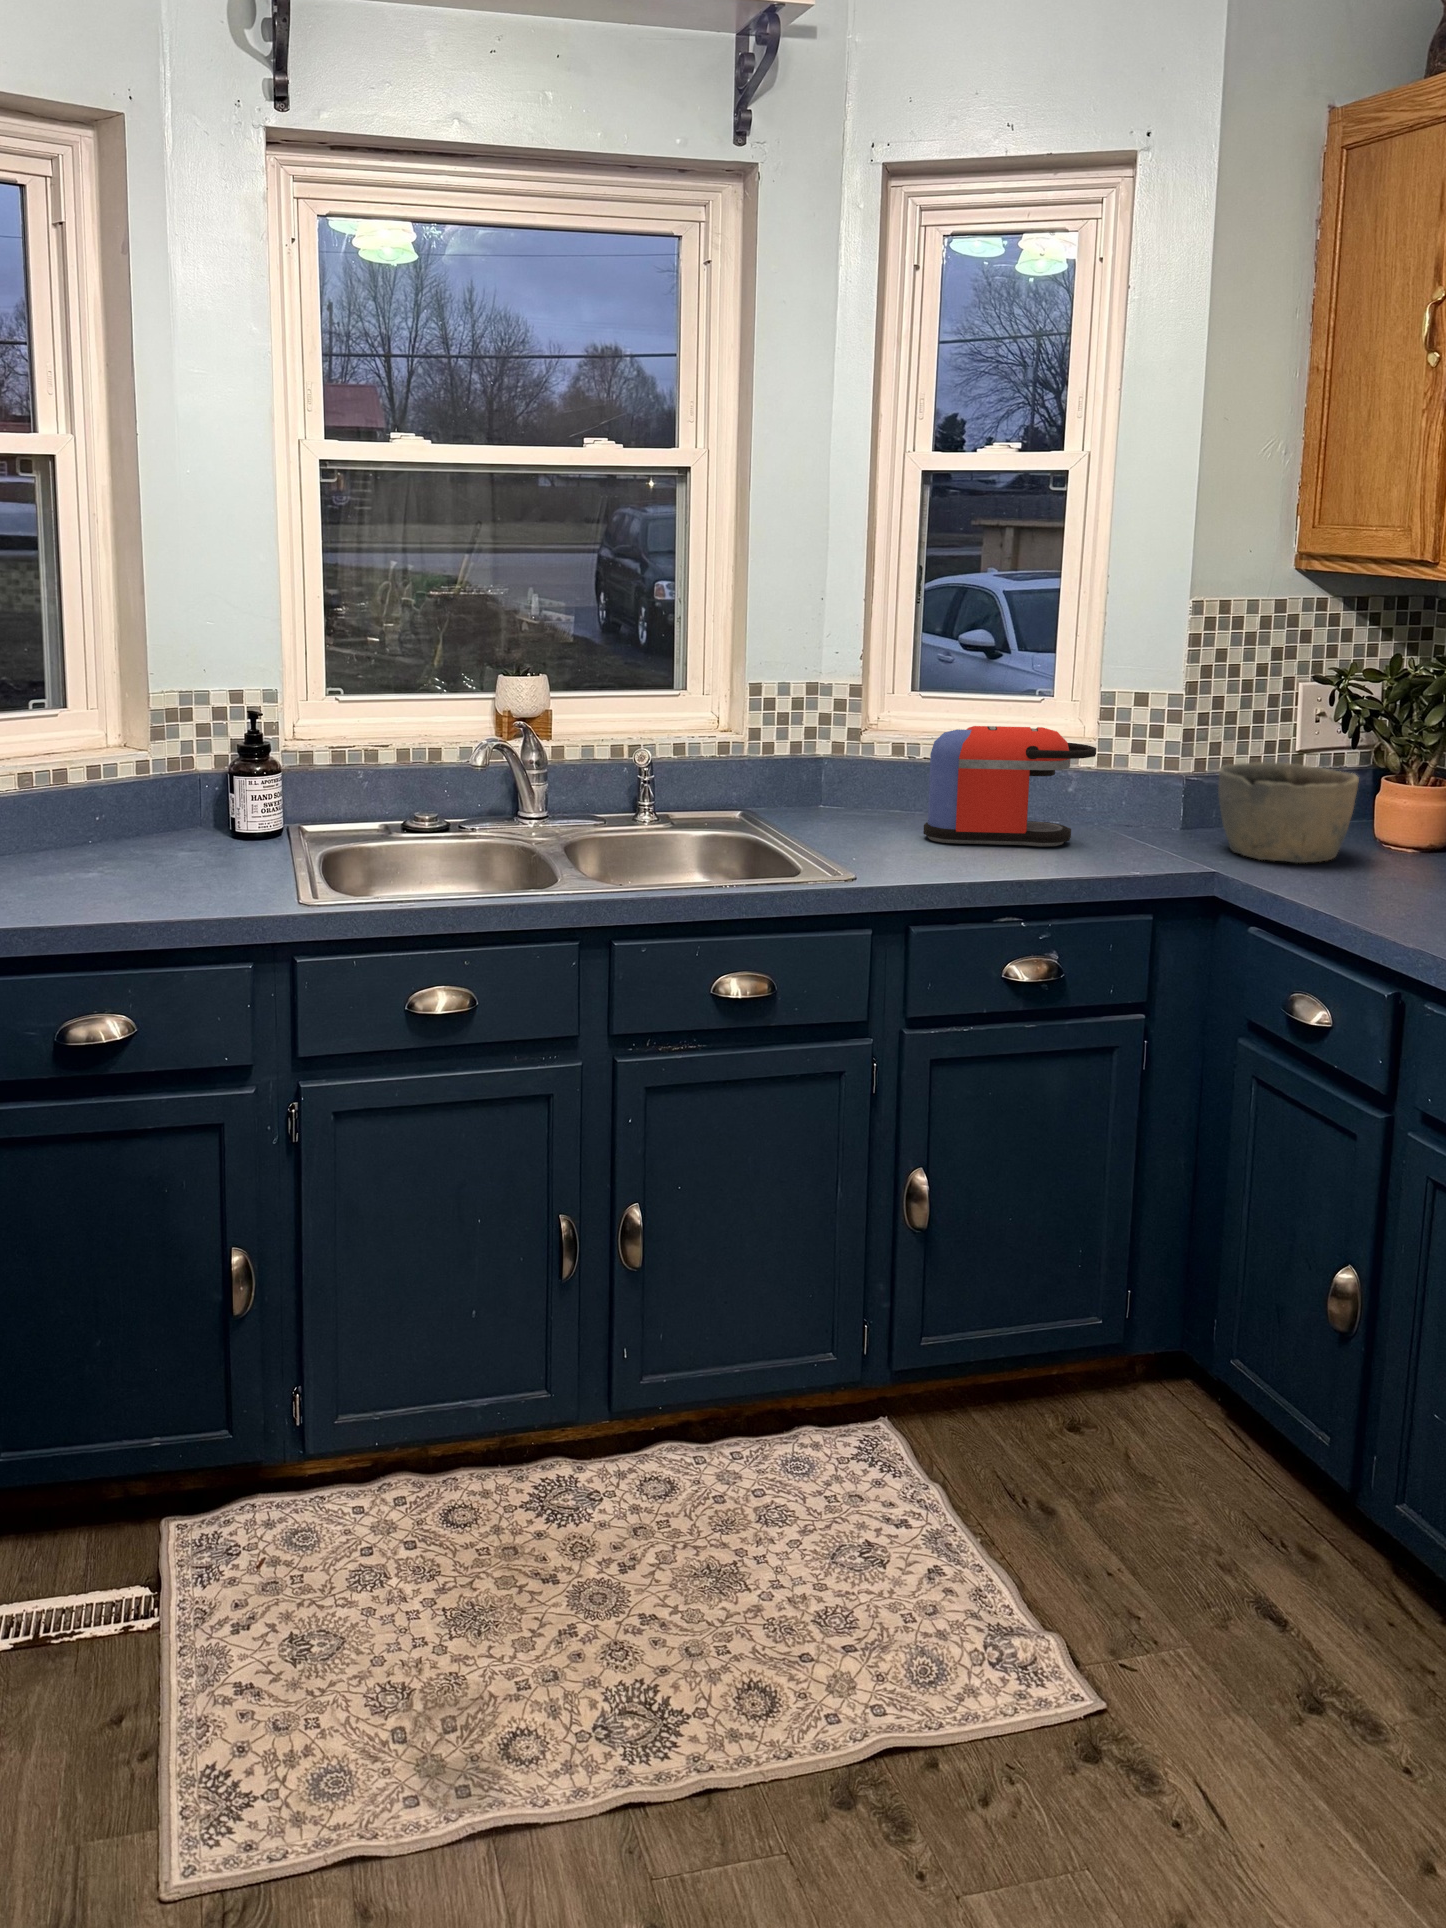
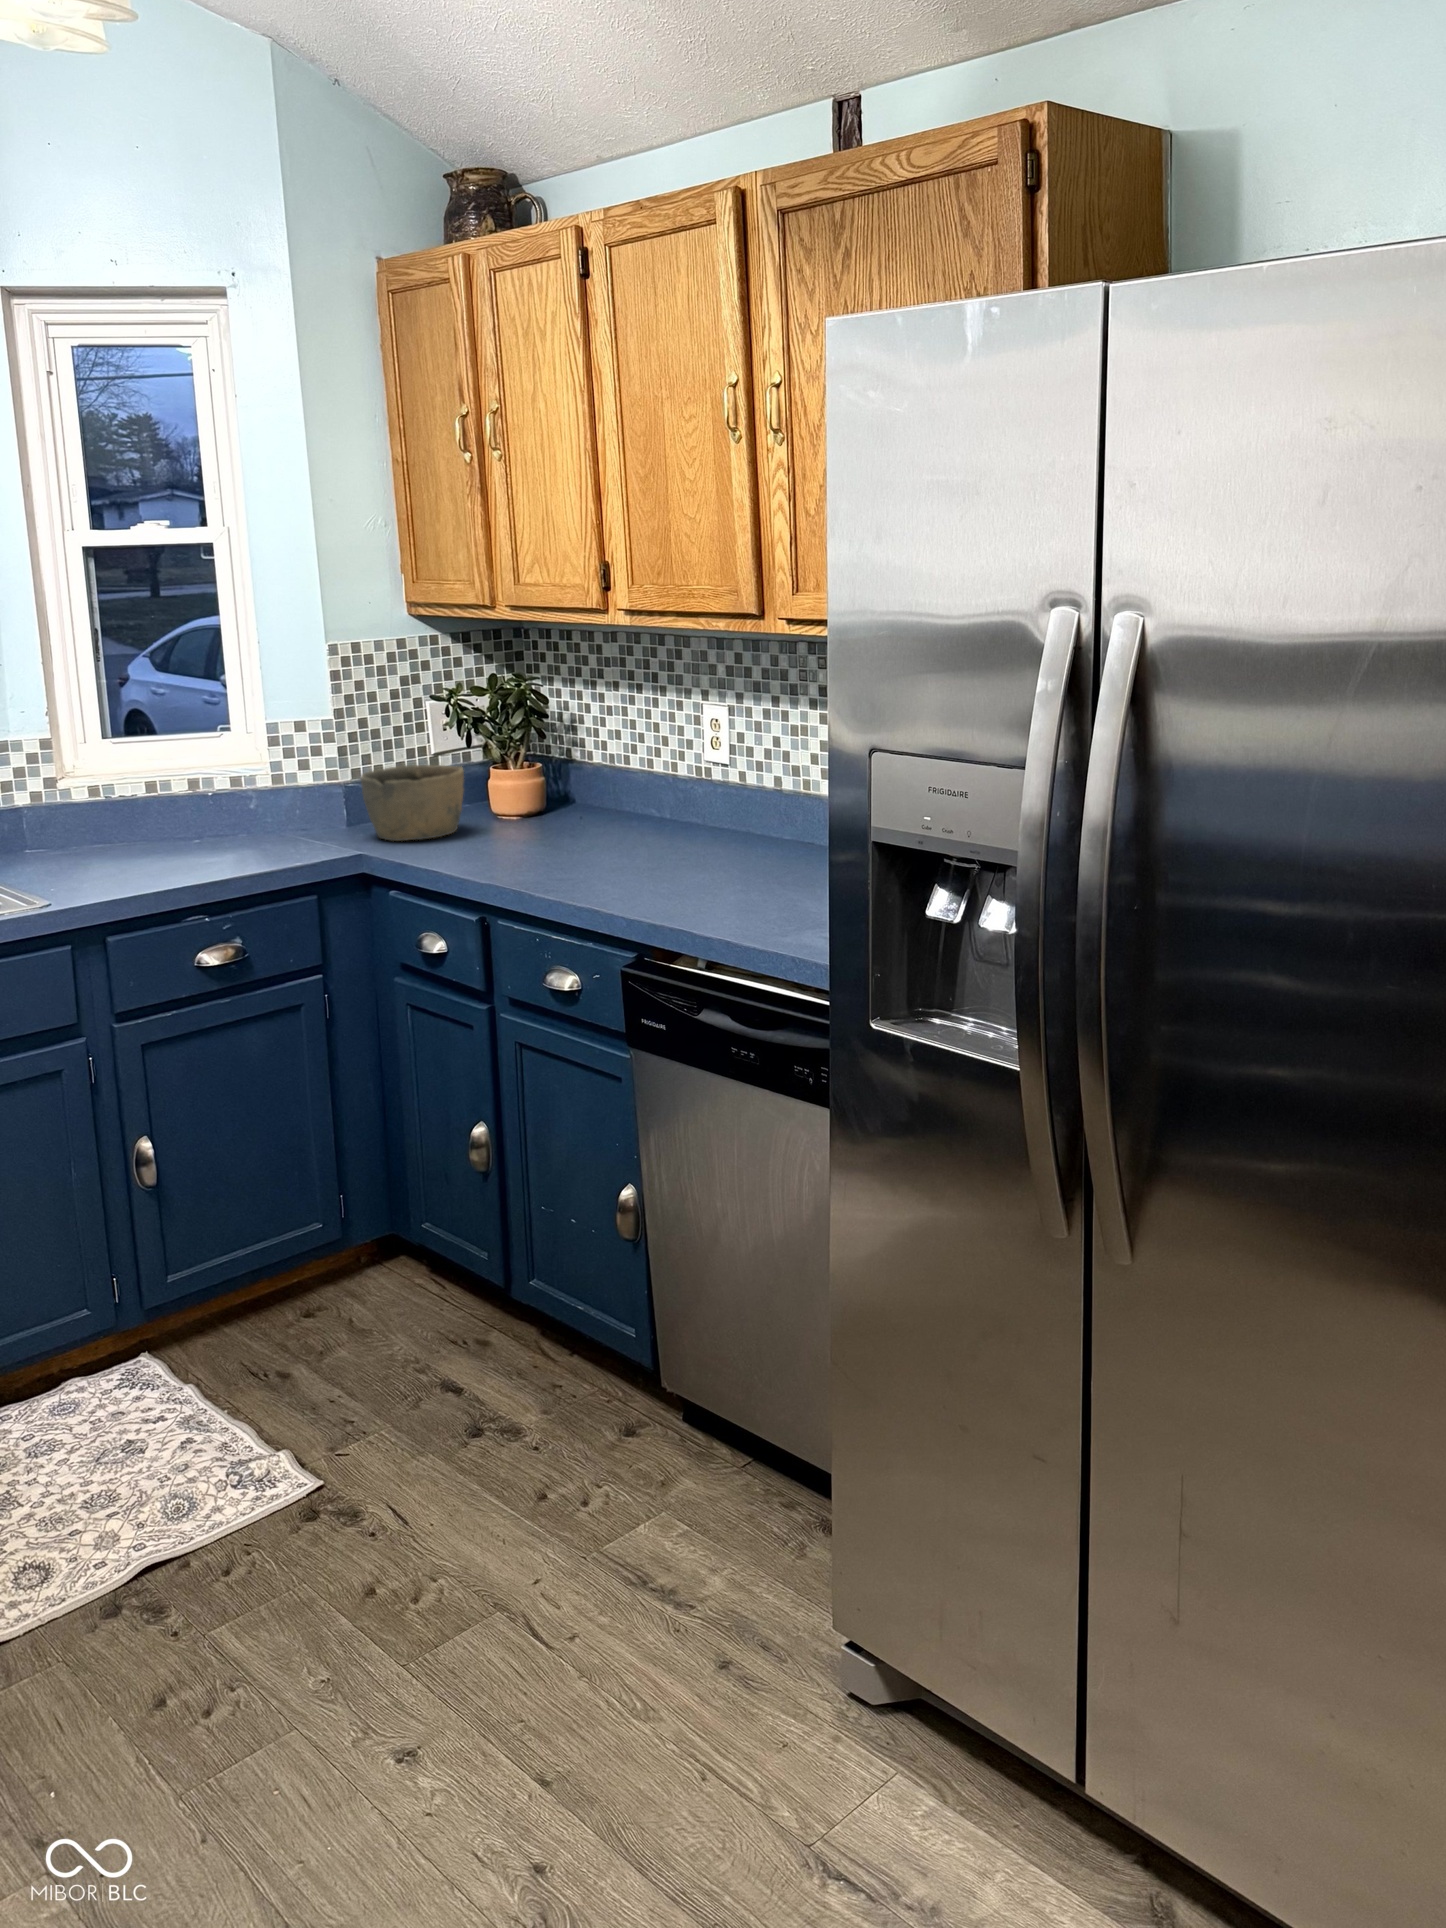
coffee maker: present [923,726,1096,846] -> none [114,760,259,866]

